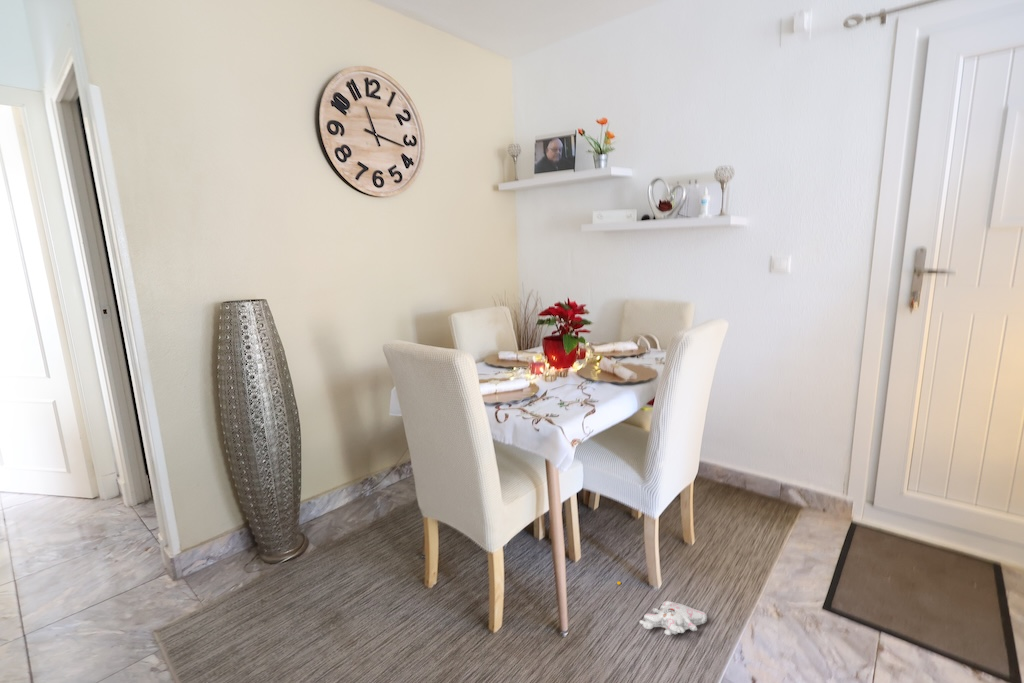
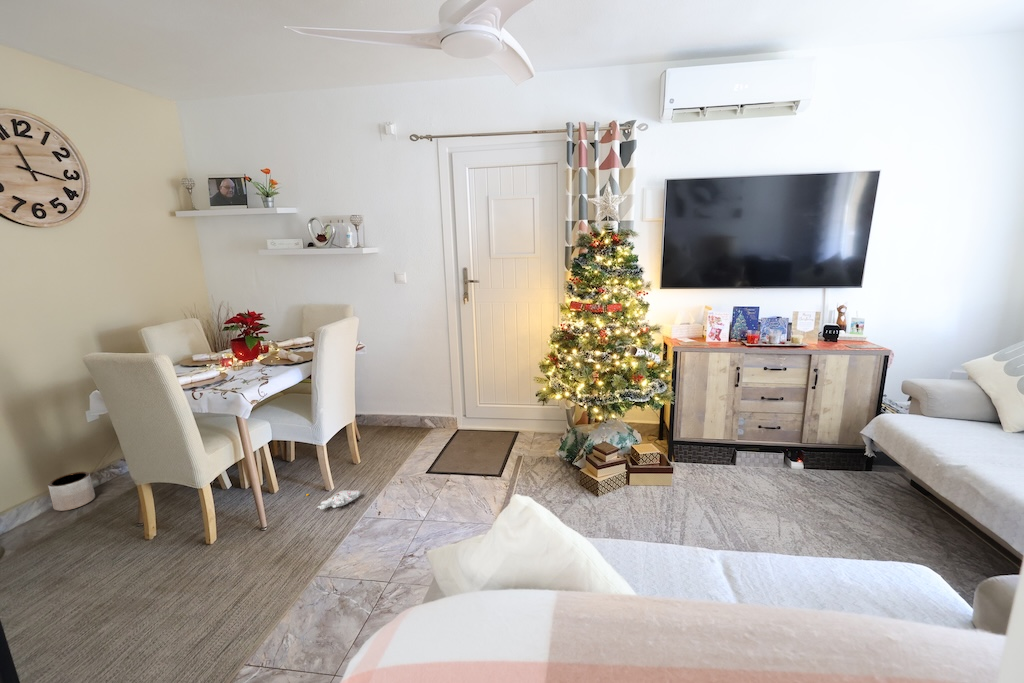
planter: none [355,464,391,506] -> present [48,472,95,511]

